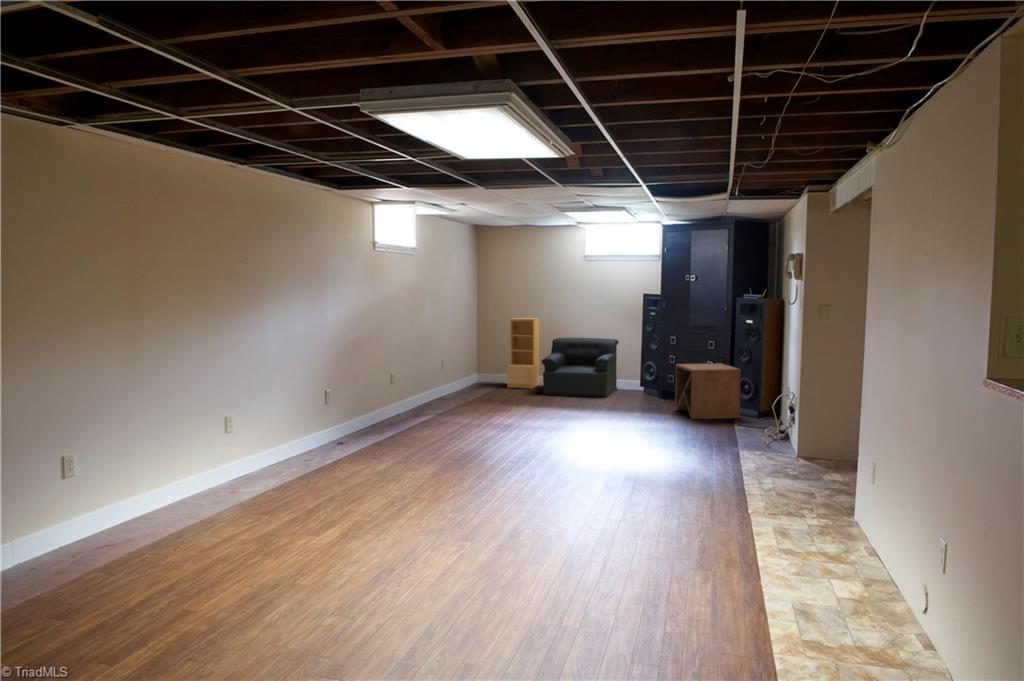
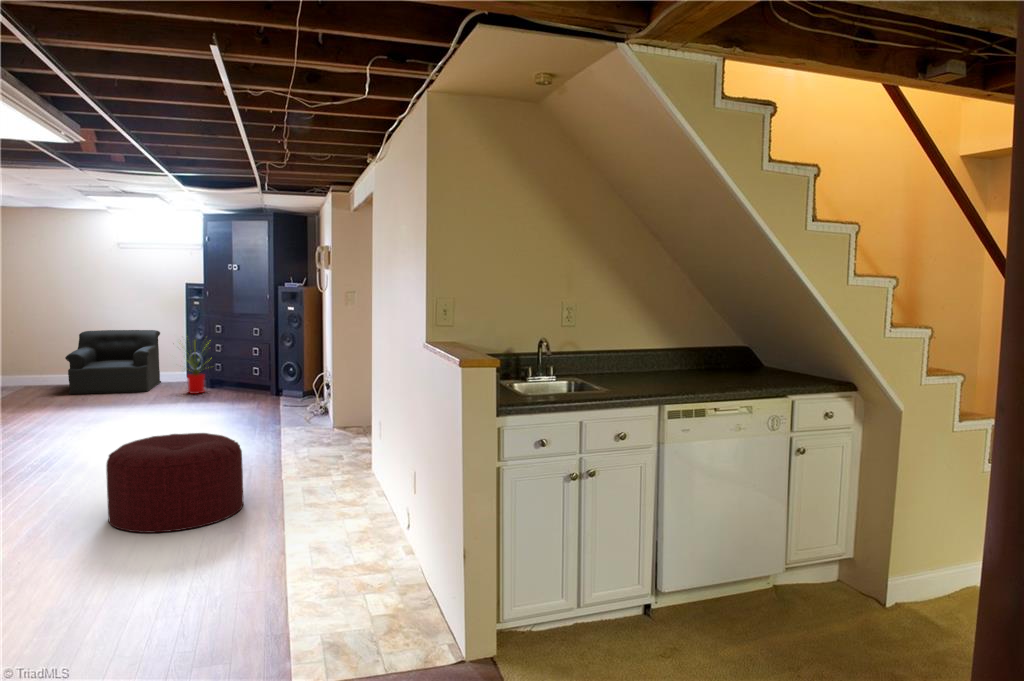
bookshelf: present [507,318,539,389] -> none [19,310,64,390]
house plant: none [626,344,671,403] -> present [179,340,211,394]
side table: present [675,363,741,419] -> none [221,349,286,405]
ottoman: none [582,450,710,554] -> present [106,433,244,533]

